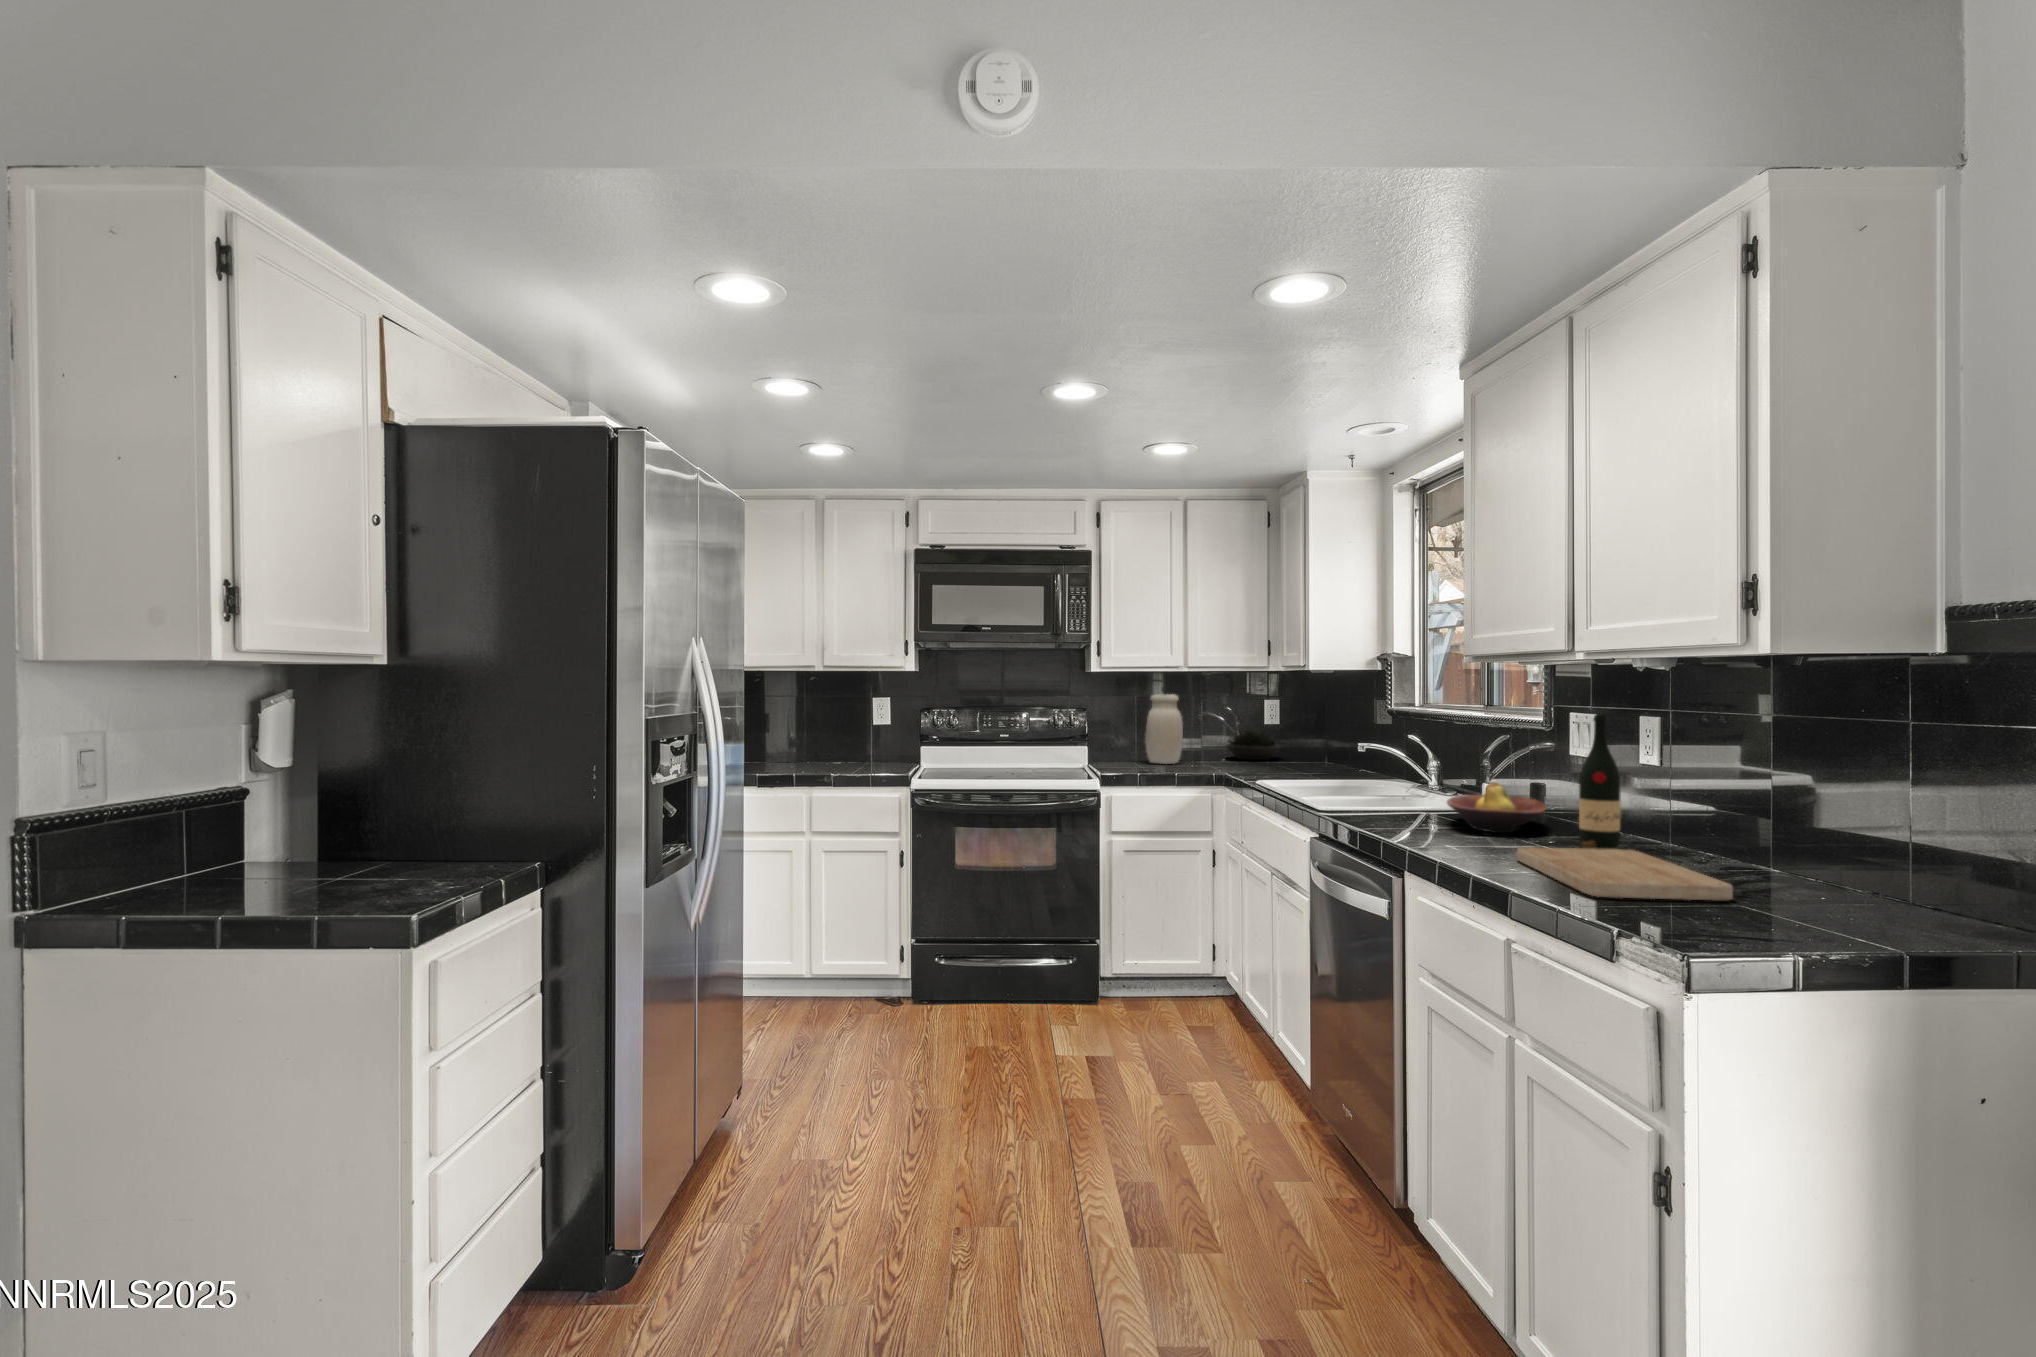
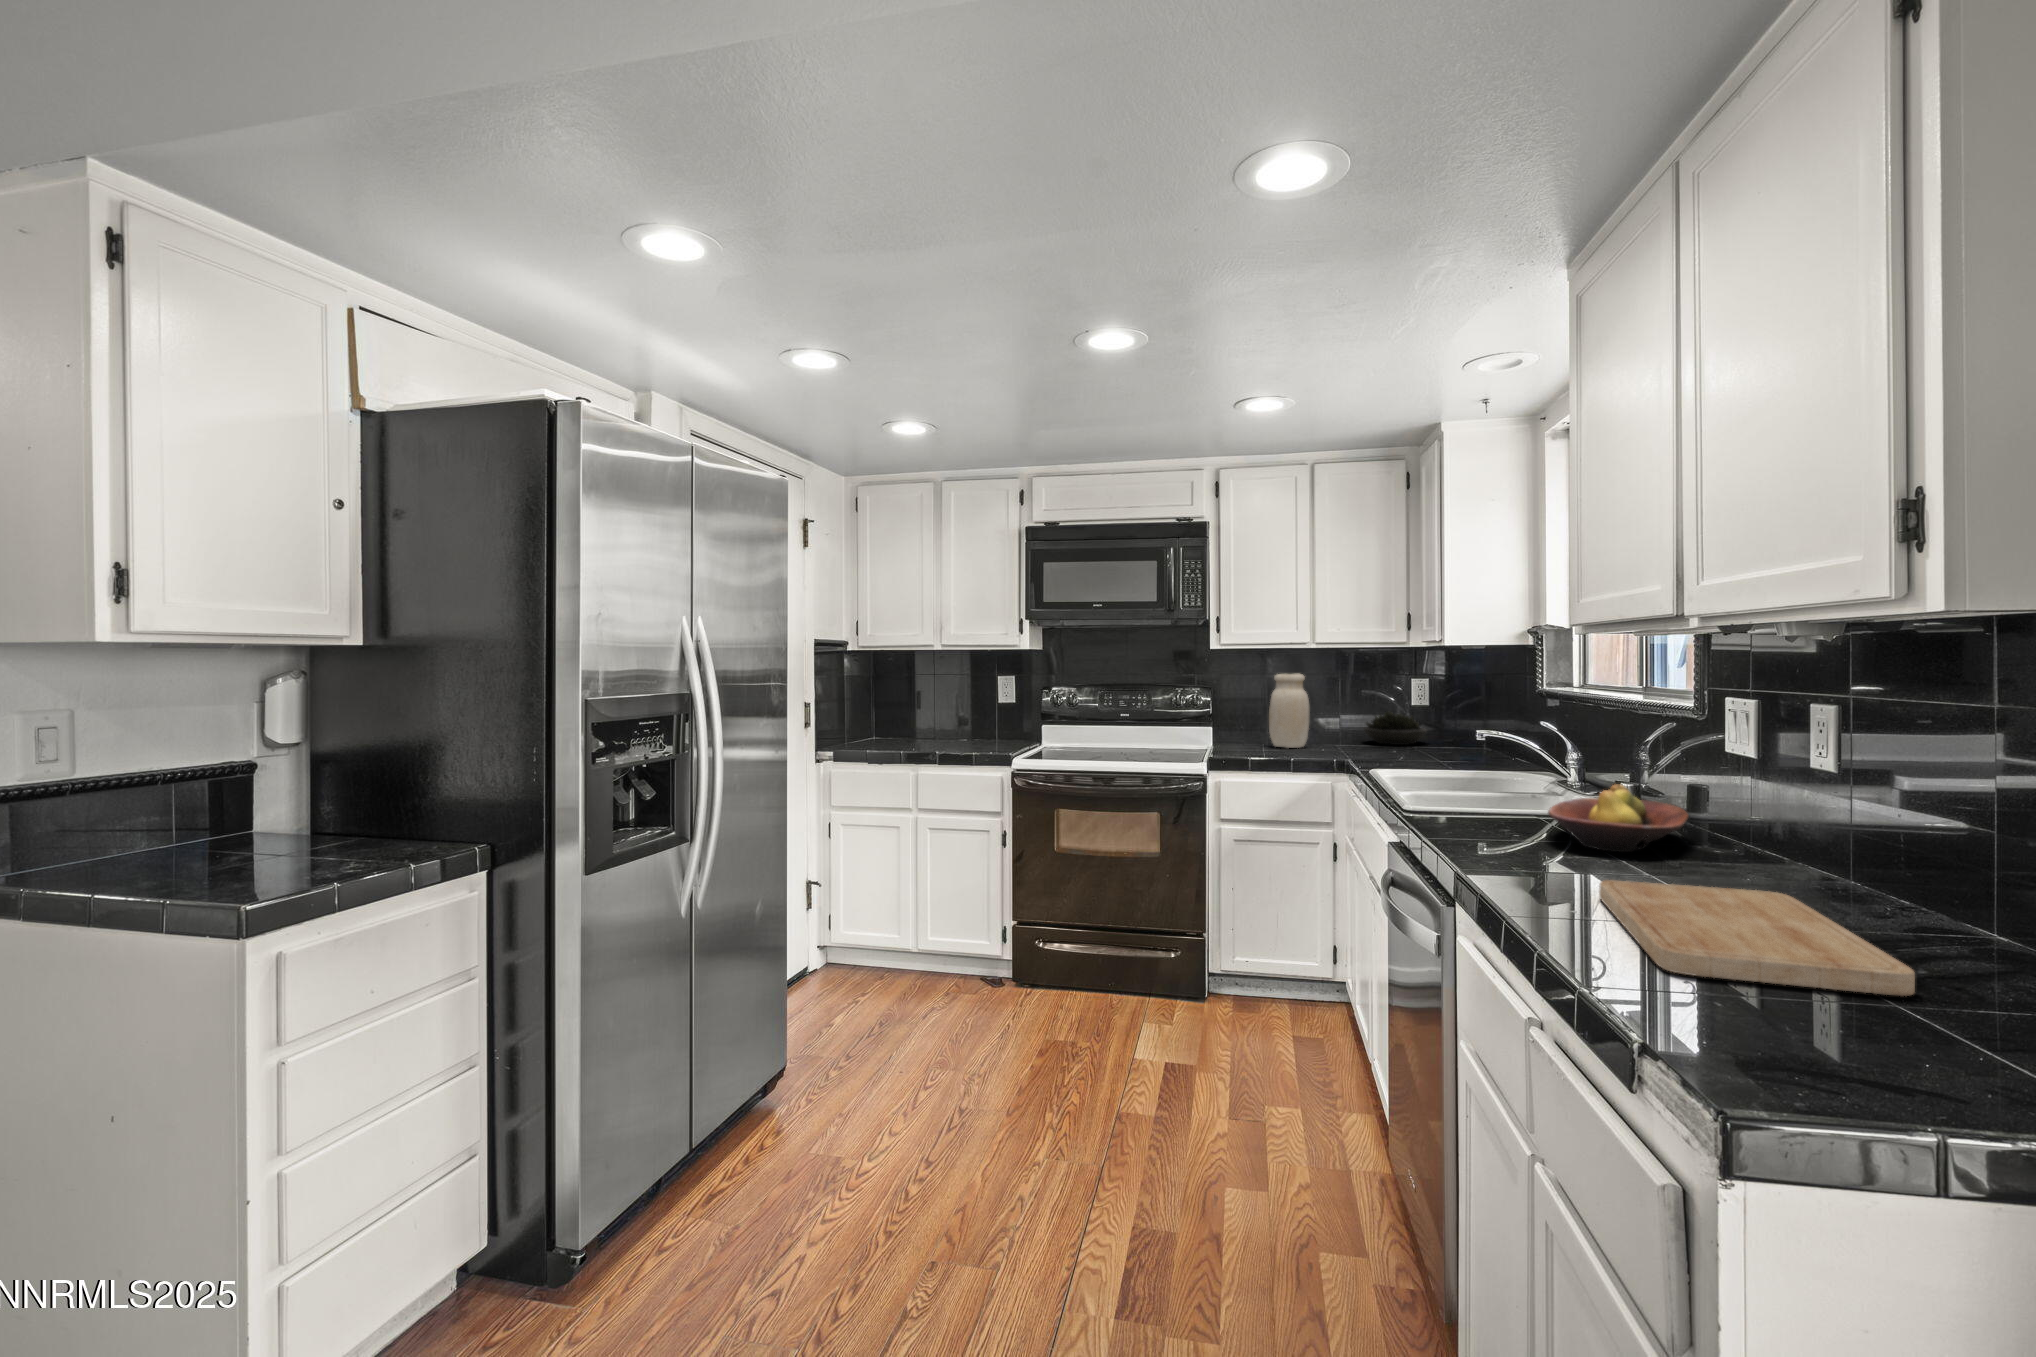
wine bottle: present [1579,715,1636,851] -> none [1713,699,1798,893]

